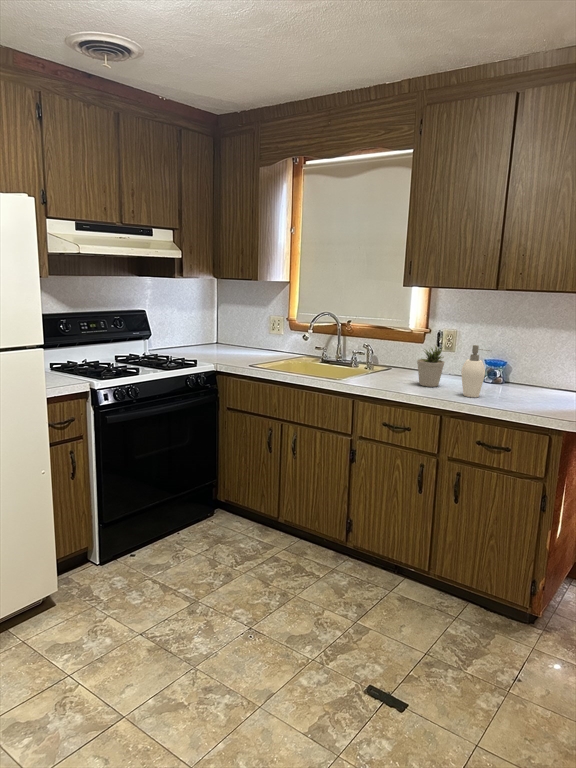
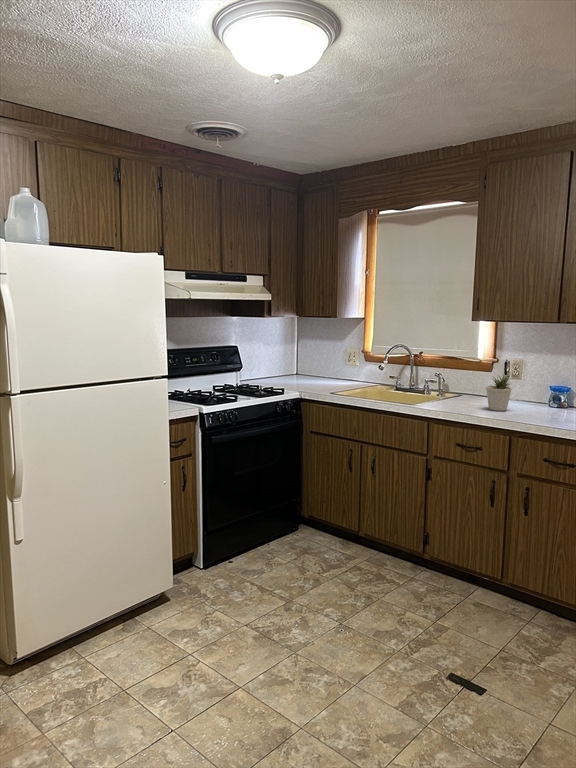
soap dispenser: present [461,345,490,397] -> none [528,373,557,420]

